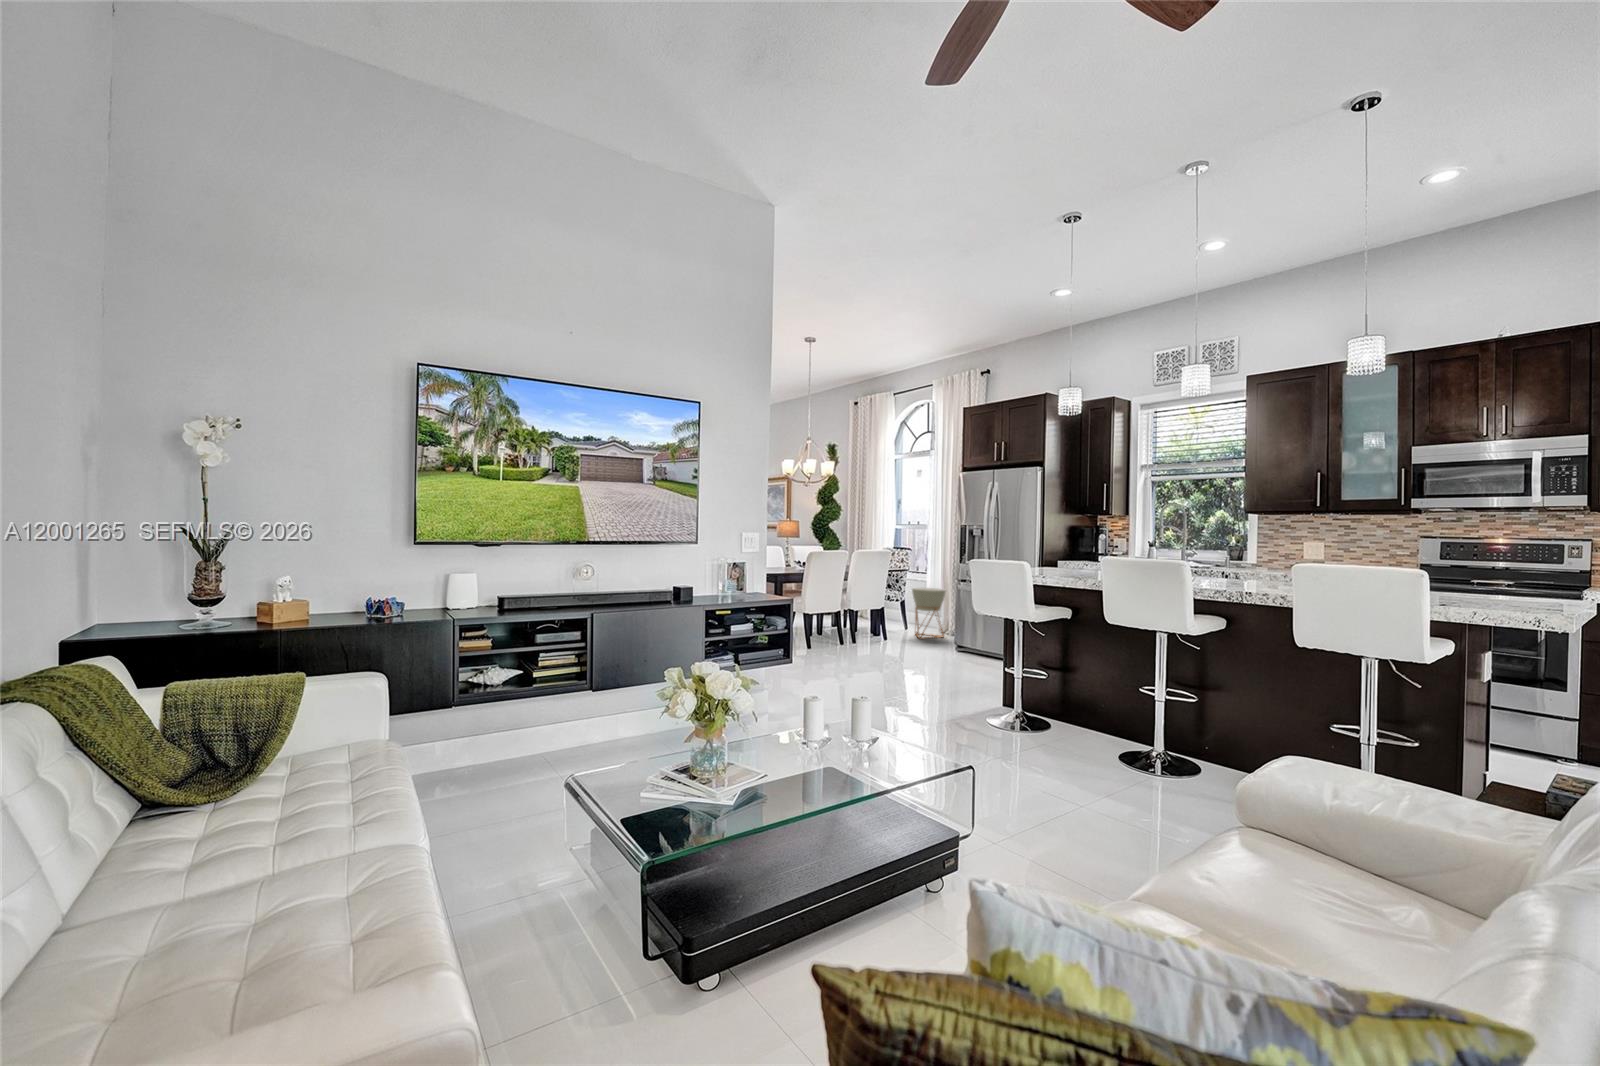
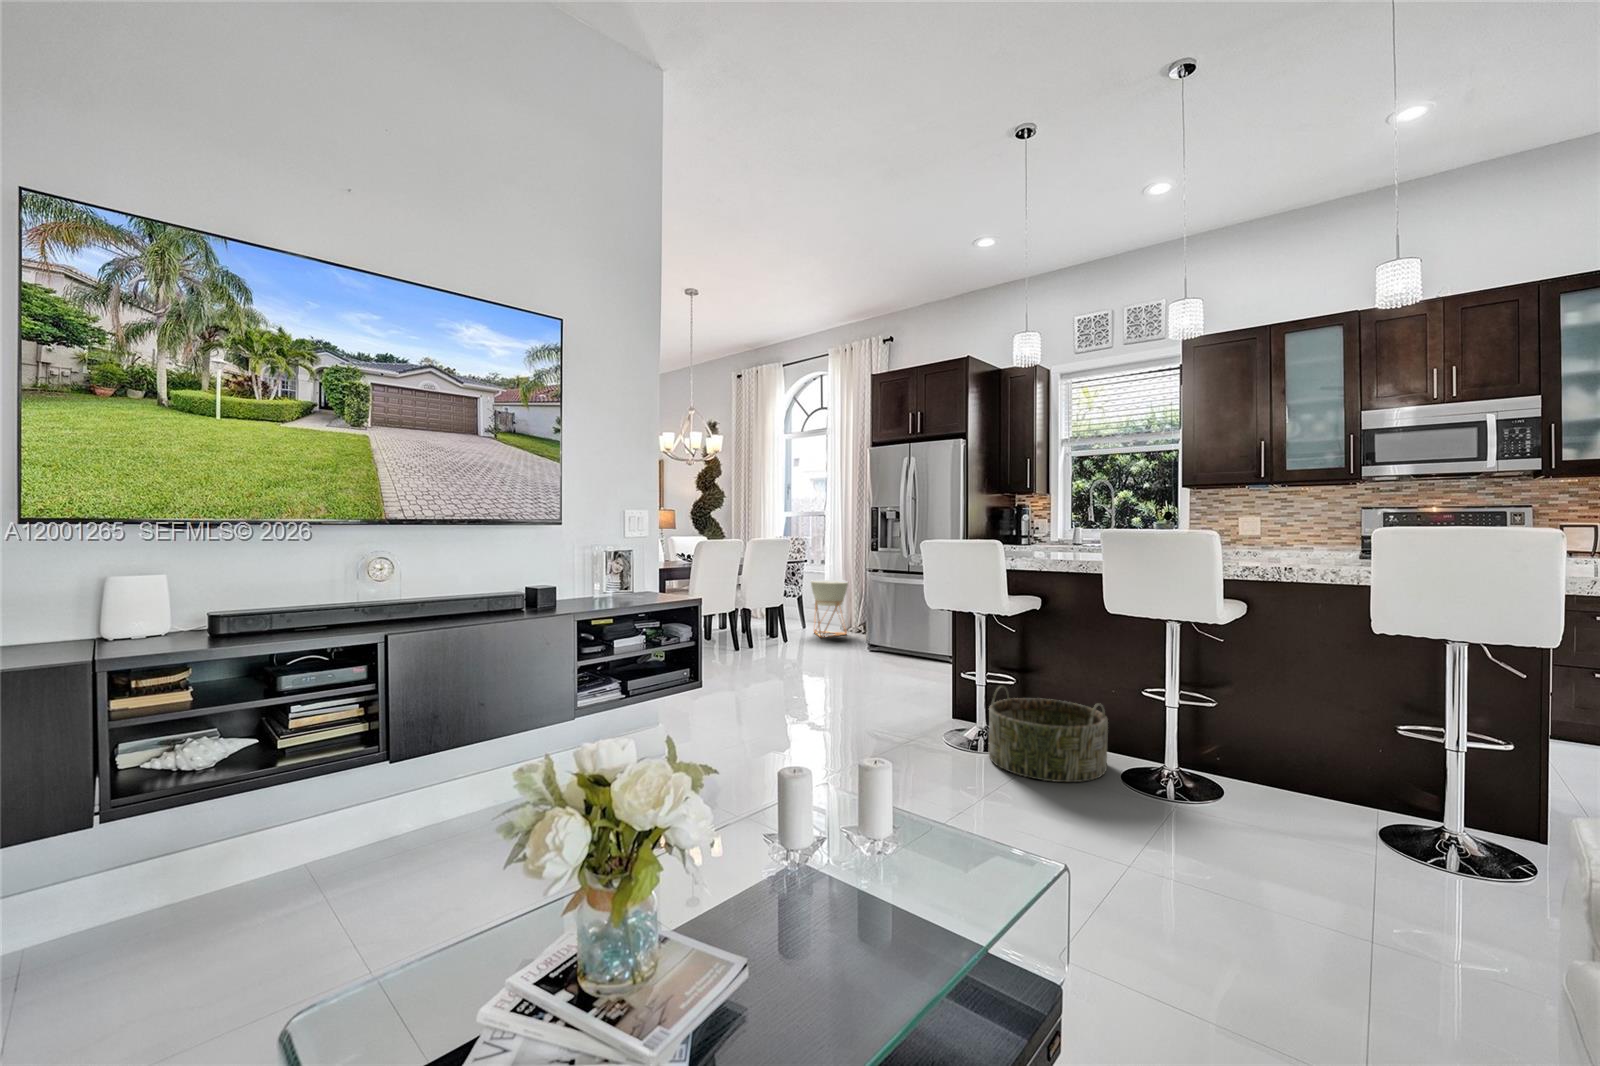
basket: none [1011,676,1105,751] -> present [989,686,1108,782]

